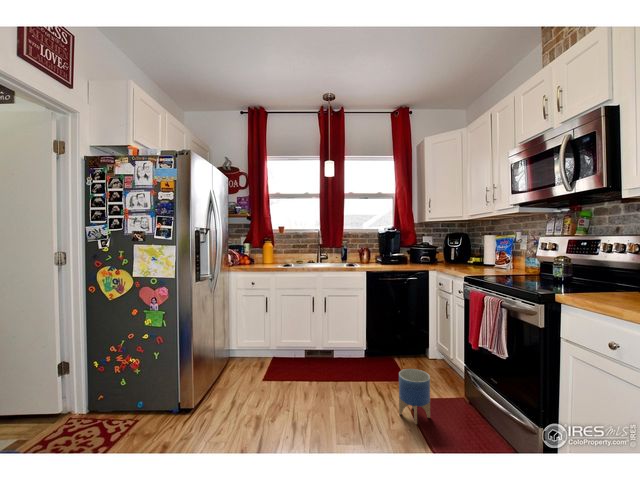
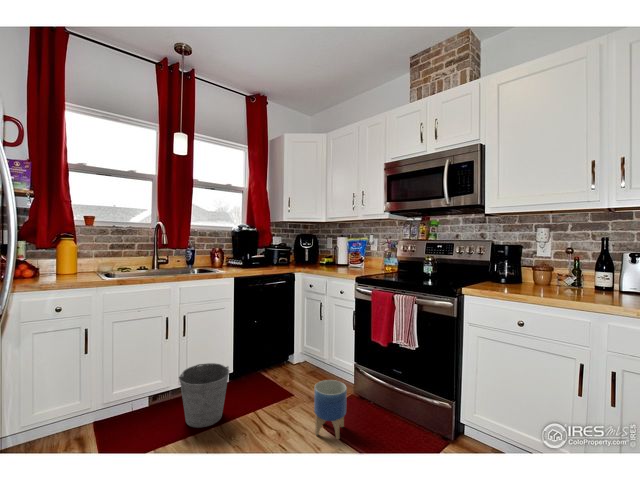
bucket: none [312,334,348,380] -> present [179,363,229,428]

